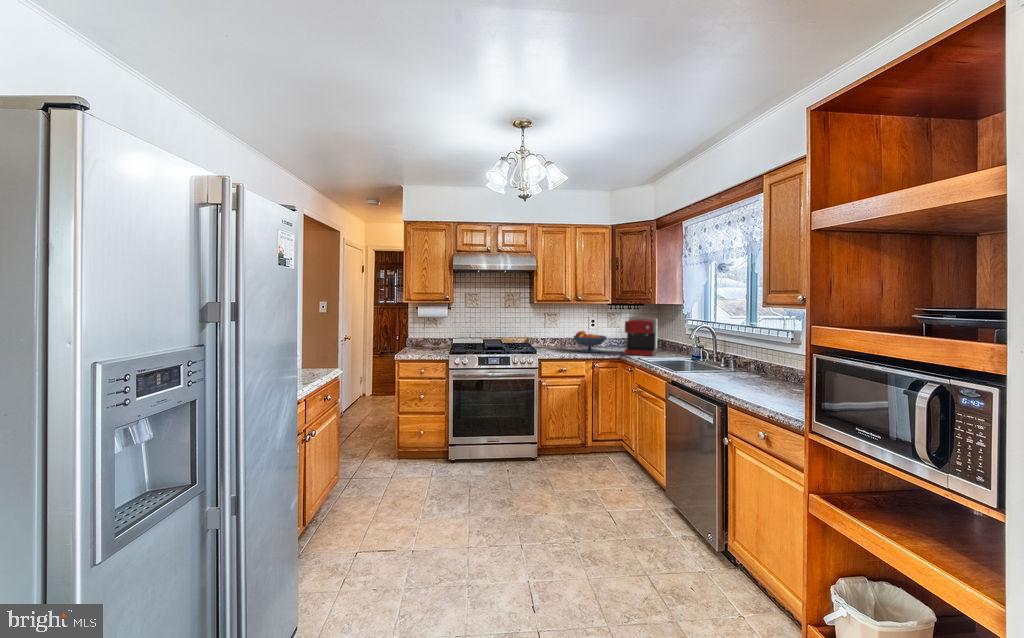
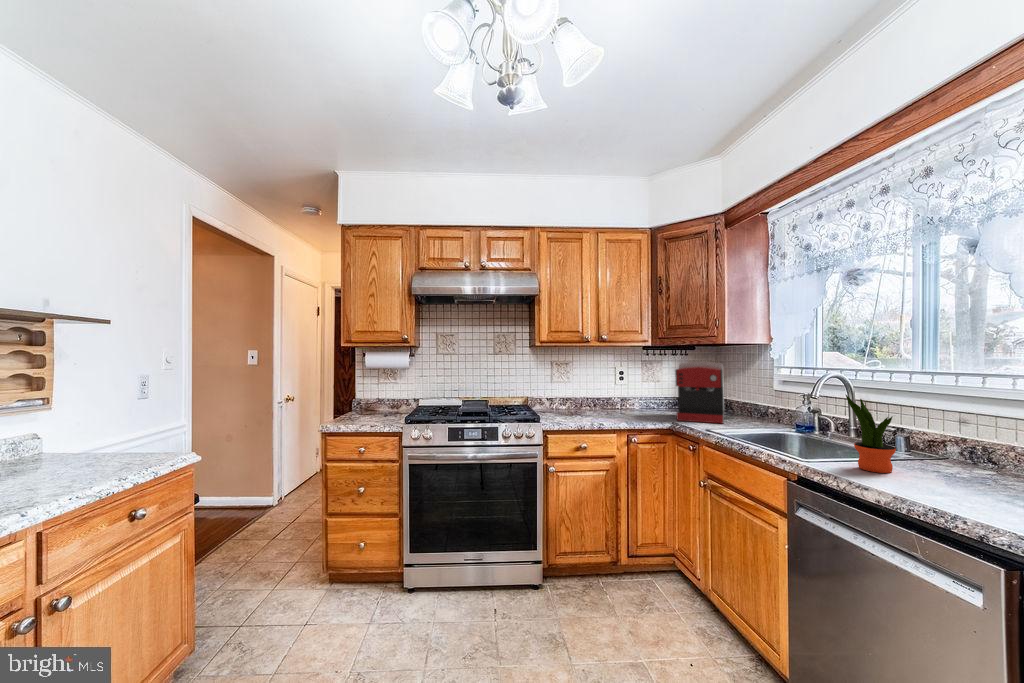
fruit bowl: present [574,331,606,353] -> none [595,384,646,417]
potted plant: none [692,336,714,375] -> present [846,395,896,473]

